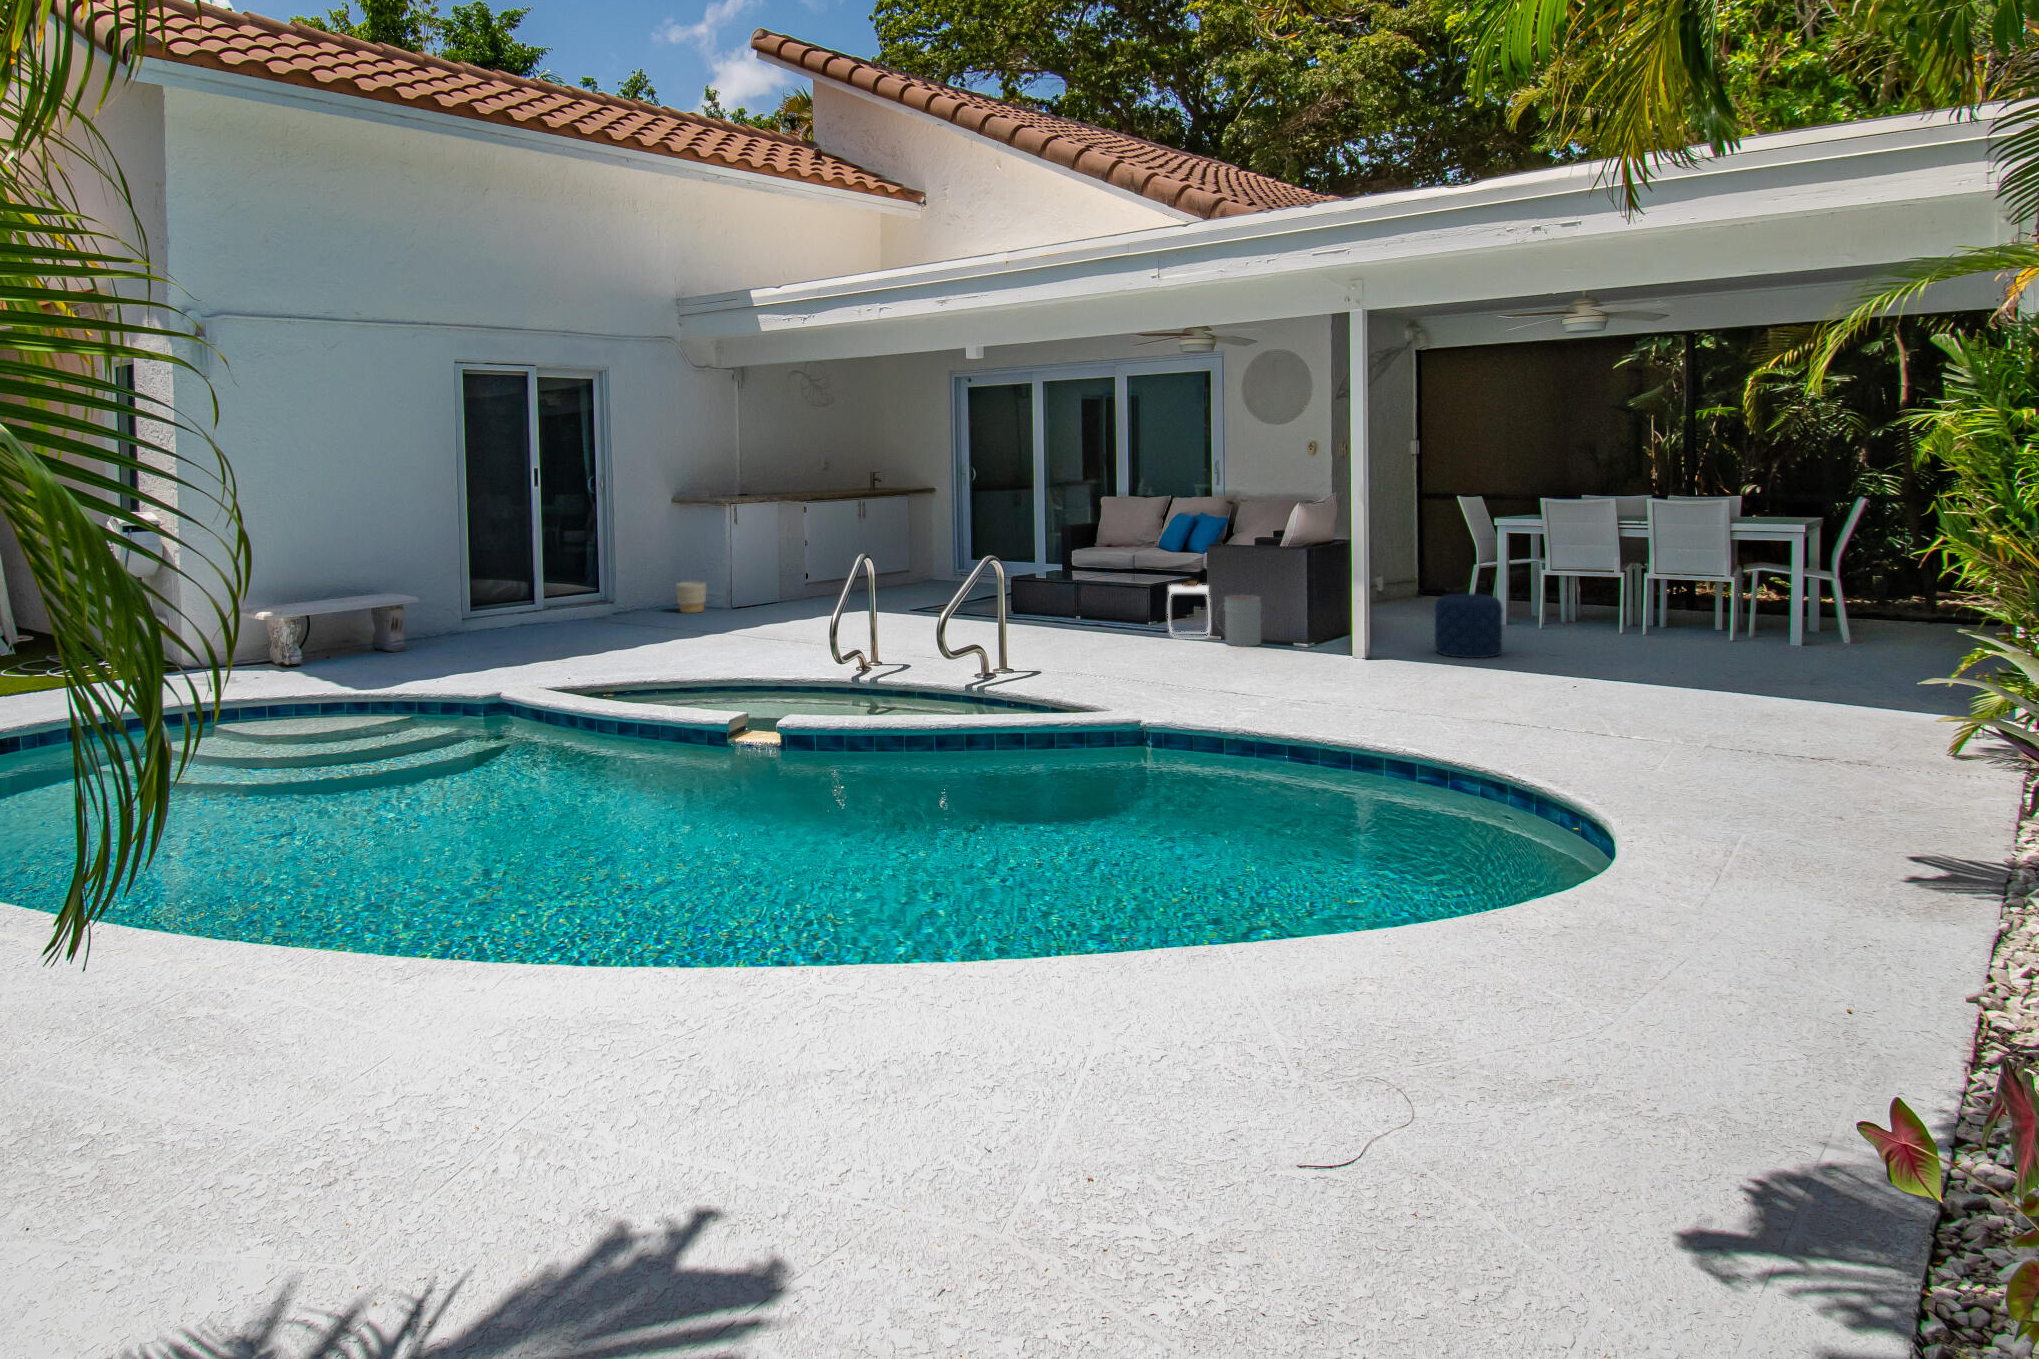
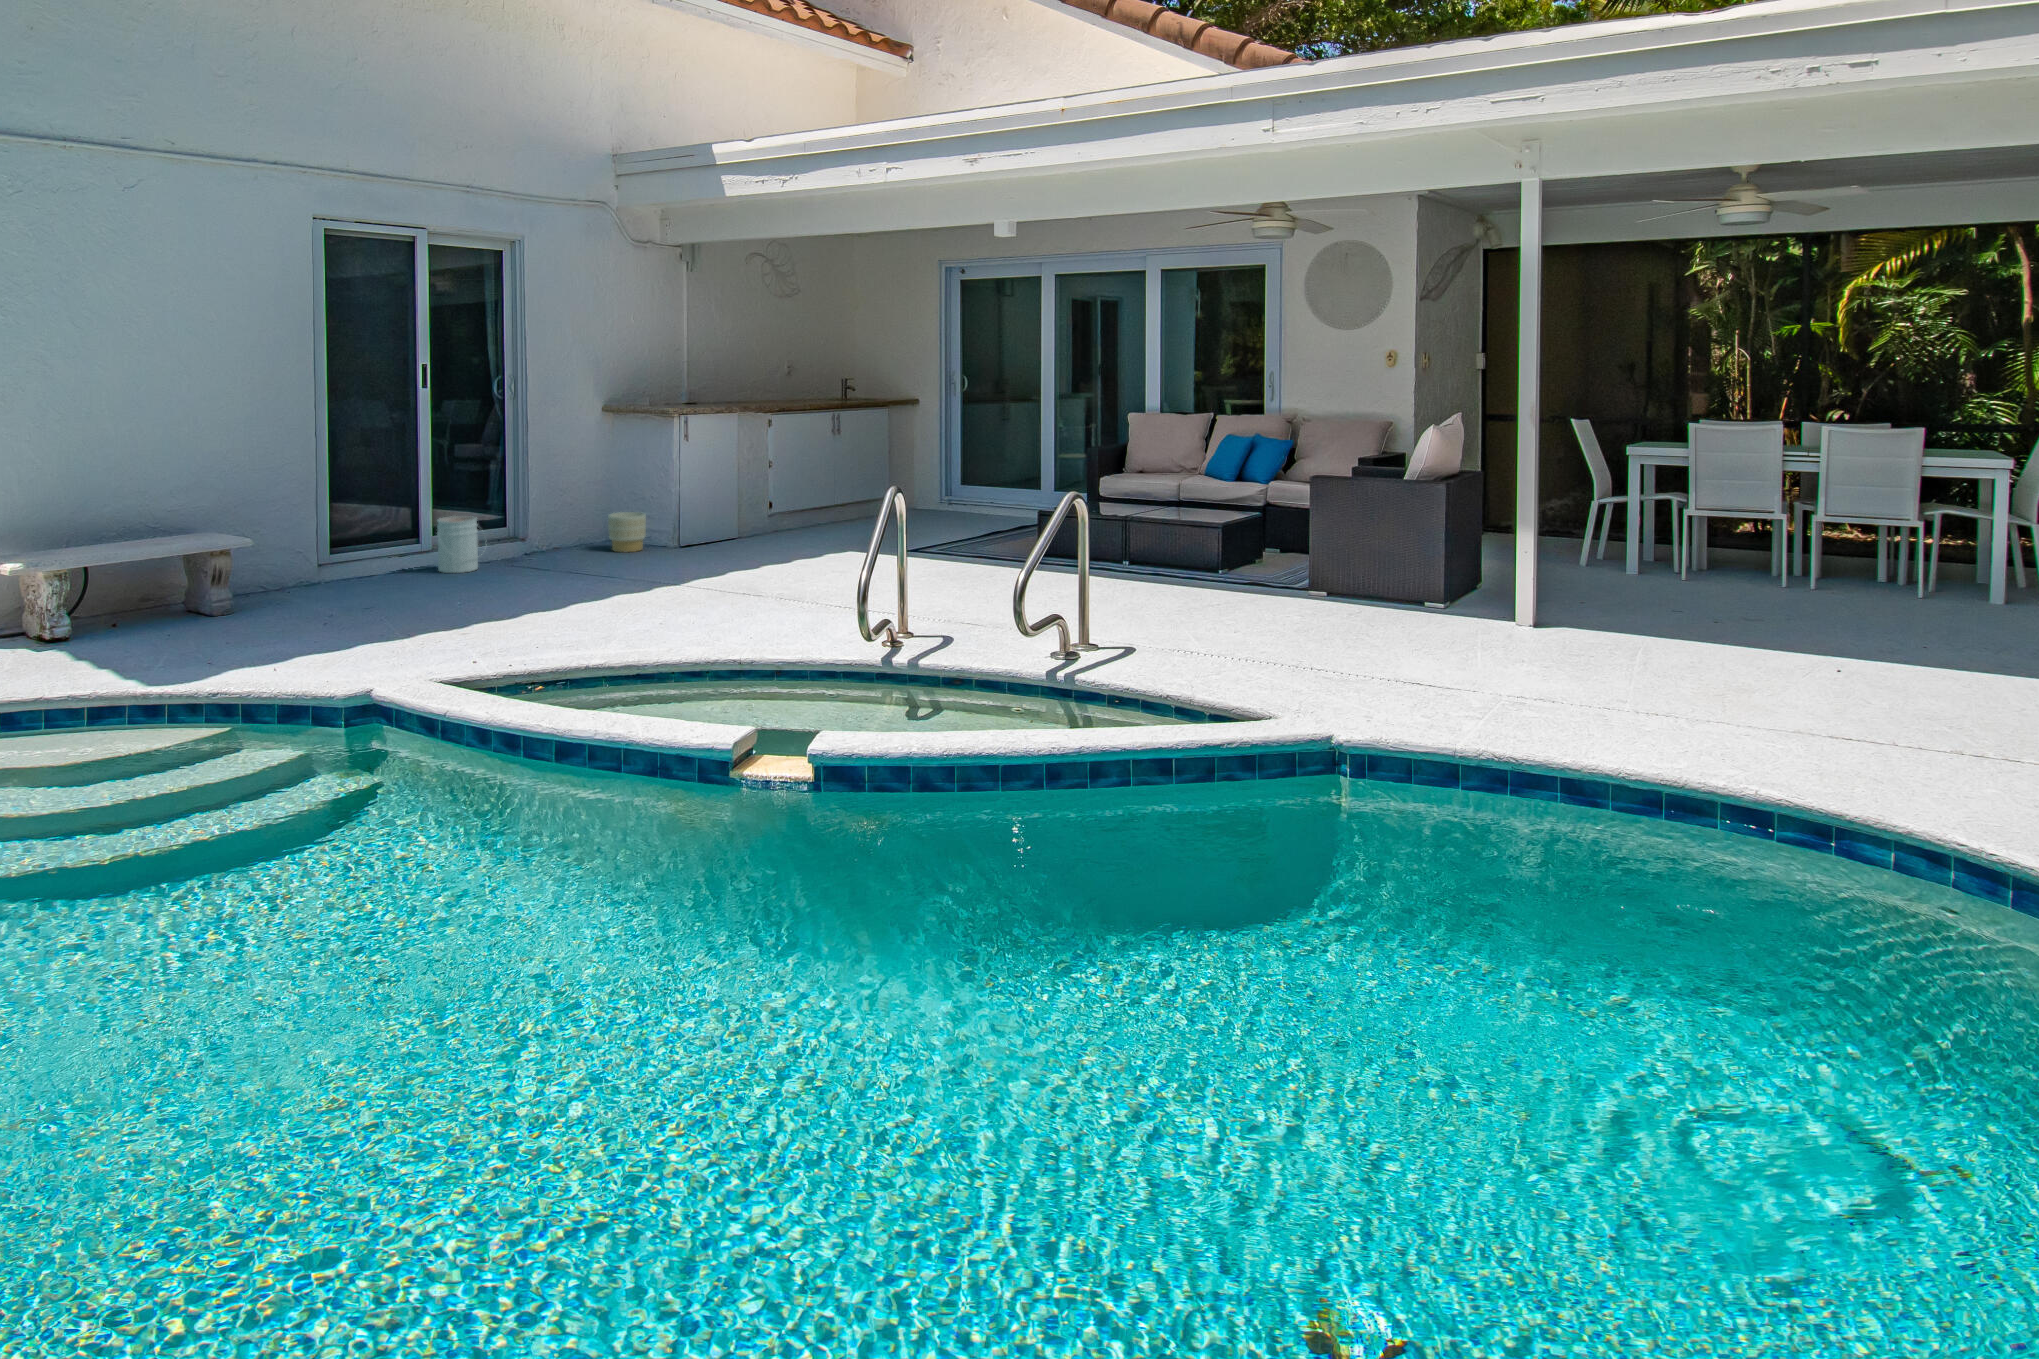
side table: present [1168,581,1211,634] -> none [1254,521,1312,595]
pouf: present [1435,594,1503,658] -> none [1609,545,1700,628]
bucket: present [1224,595,1262,646] -> present [437,516,482,573]

